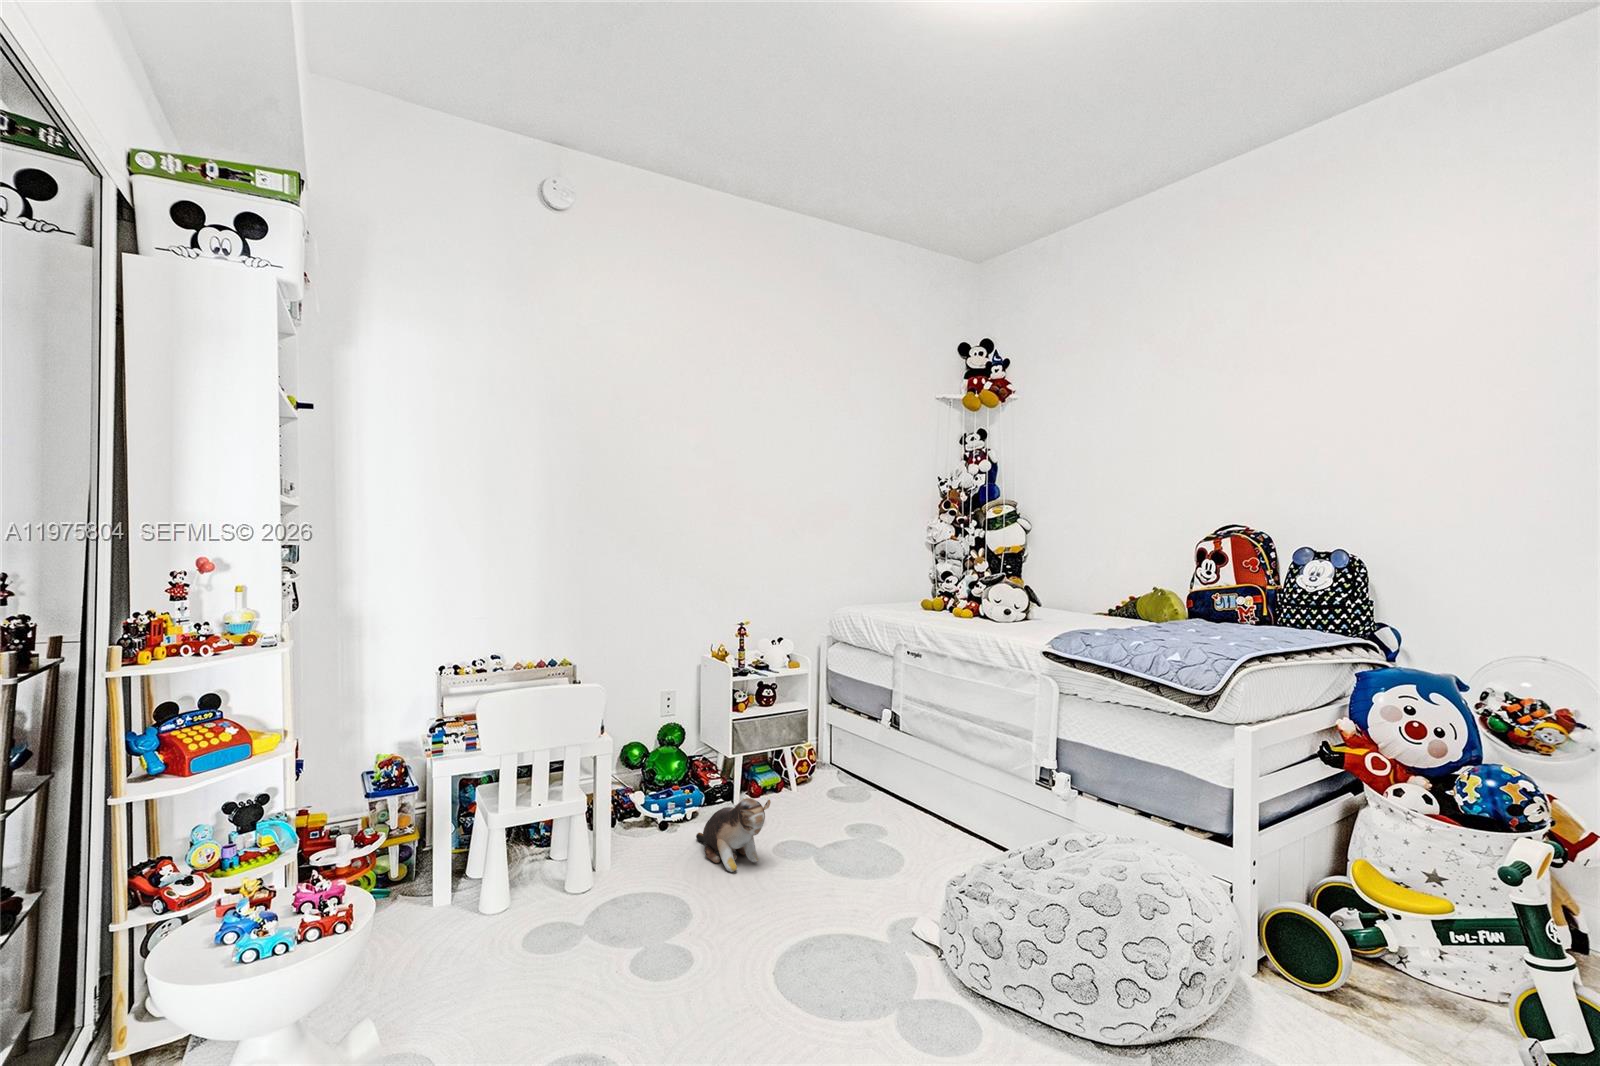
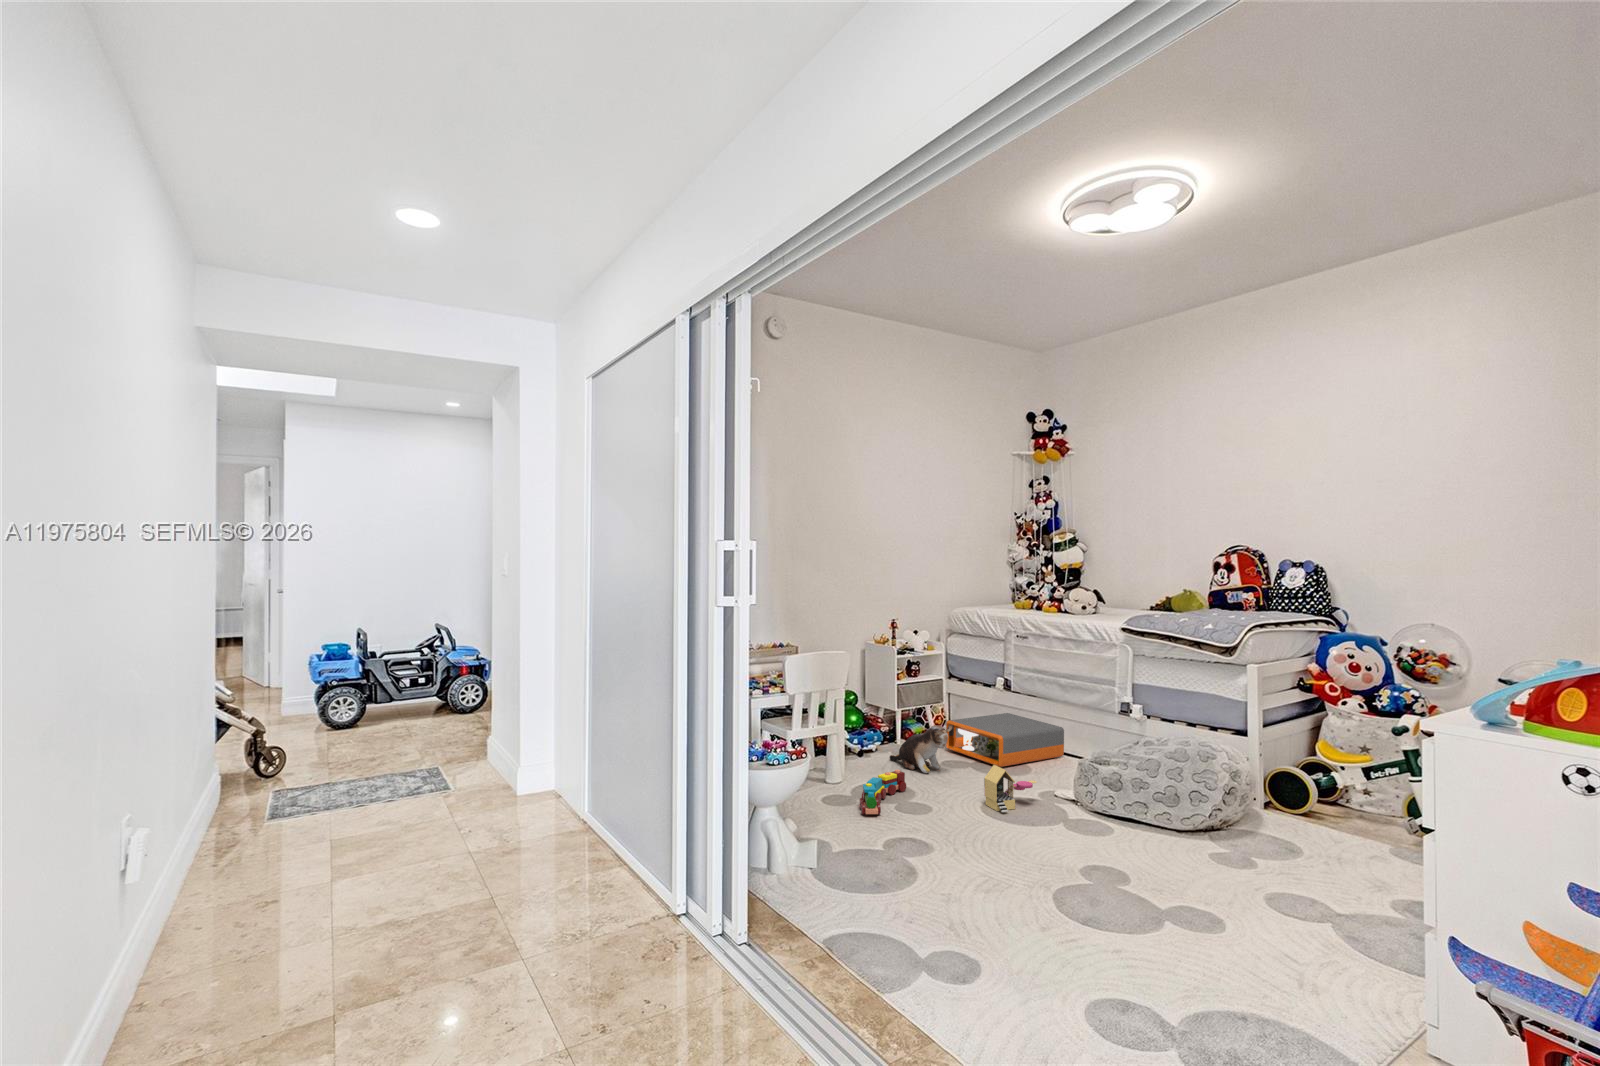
storage box: none [792,762,962,860] -> present [946,713,1064,767]
toy train: none [554,879,676,982] -> present [860,770,906,814]
toy house: none [782,887,873,979] -> present [984,765,1037,812]

